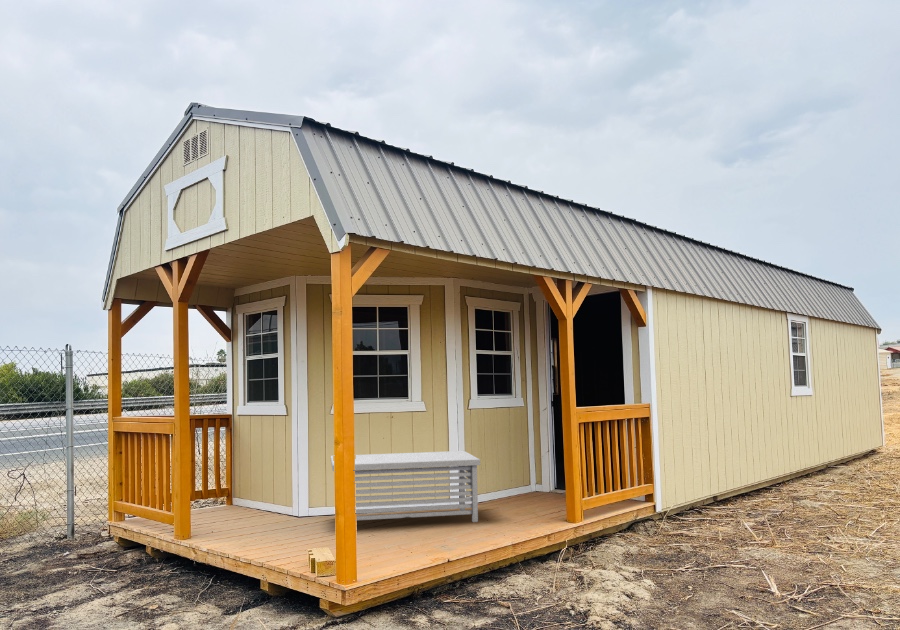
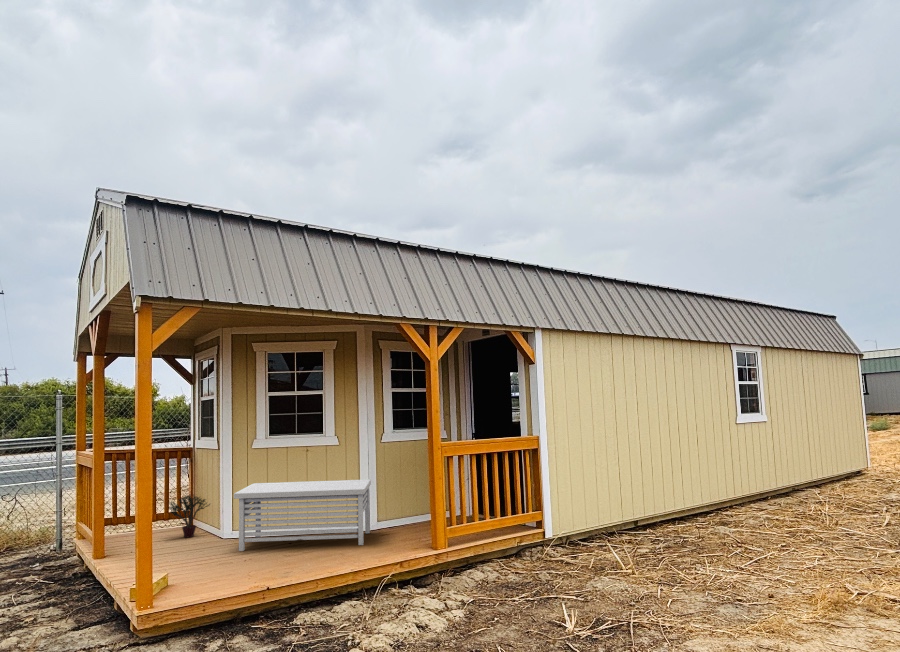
potted plant: none [220,468,272,520] -> present [170,495,210,537]

